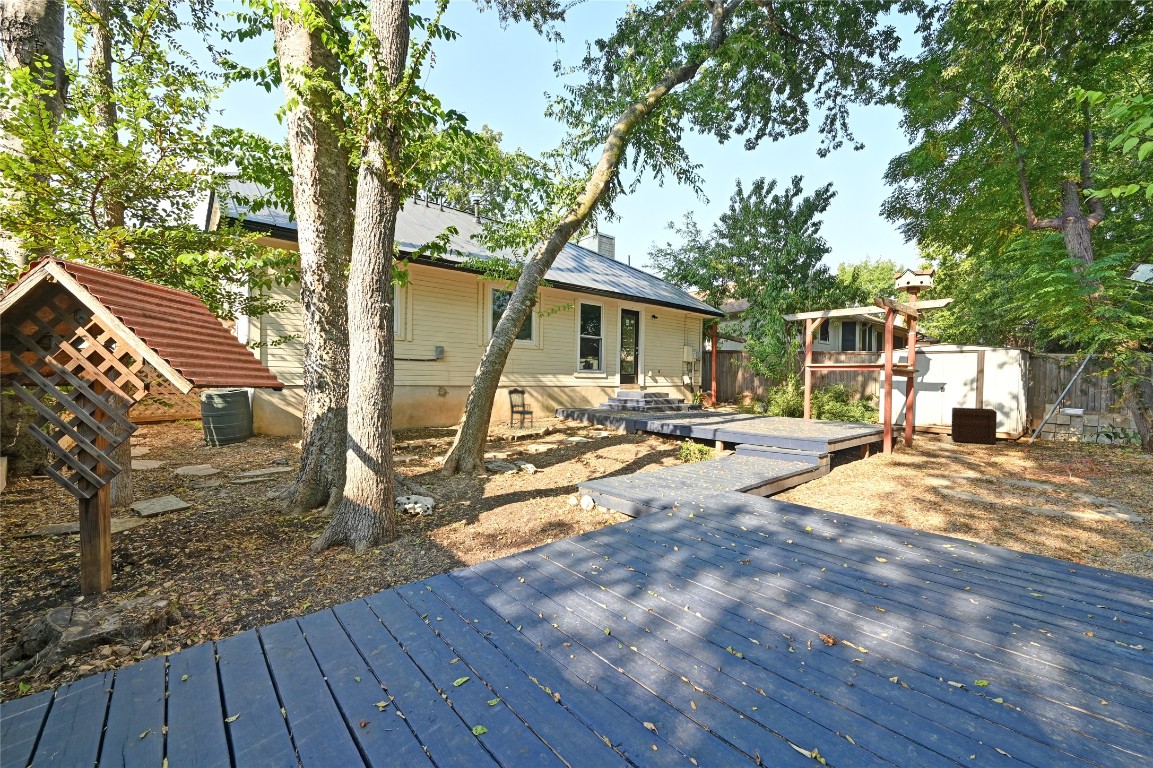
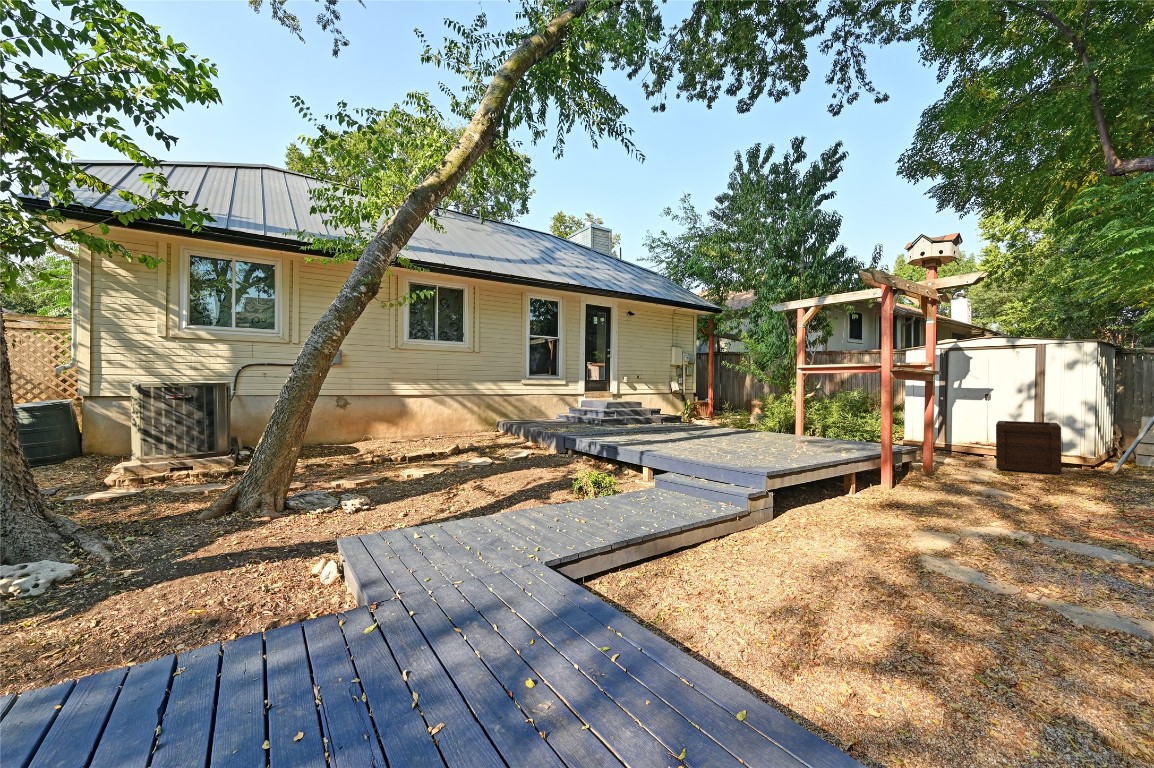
dining chair: present [508,388,533,428] -> none [428,399,458,448]

